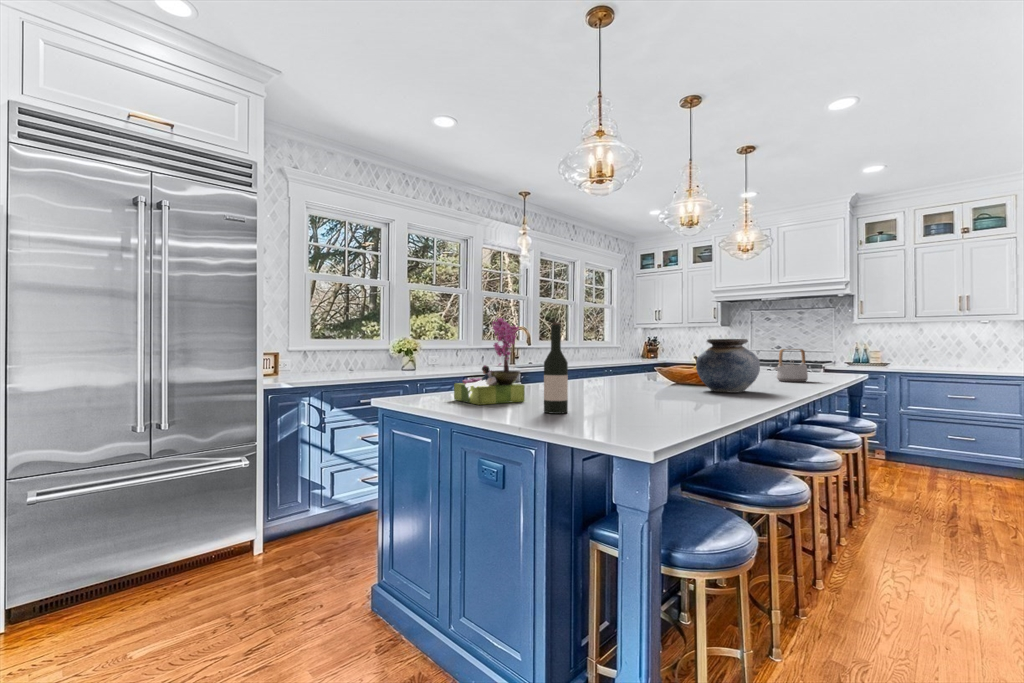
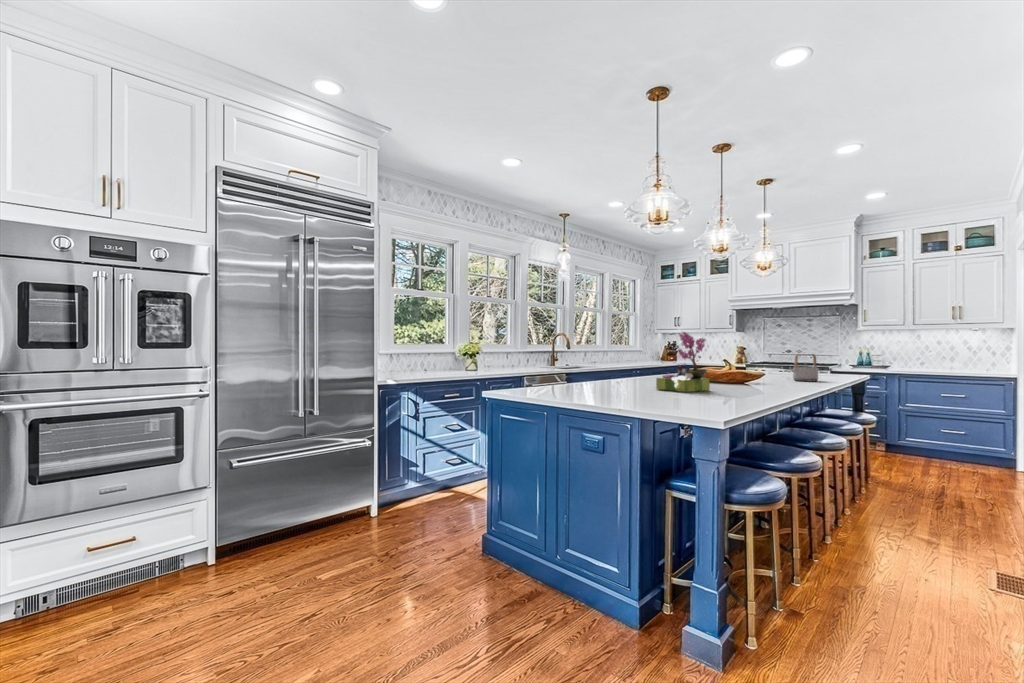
flower arrangement: present [454,318,525,405] -> present [656,332,710,392]
wine bottle: present [544,322,568,414] -> none [631,337,648,402]
vase: present [696,339,760,393] -> none [730,347,782,389]

